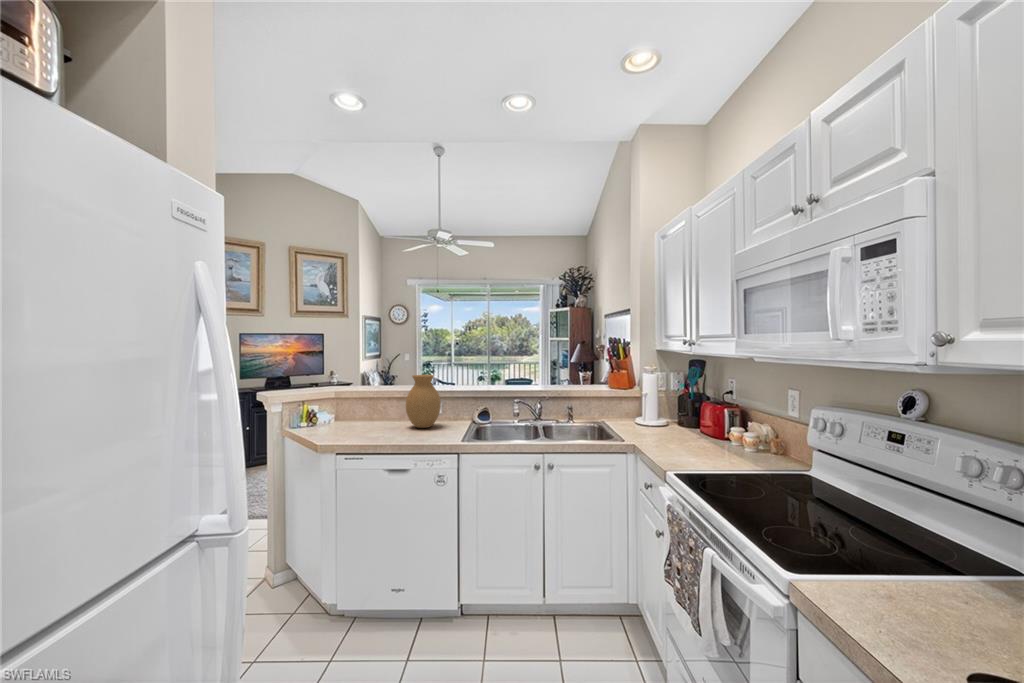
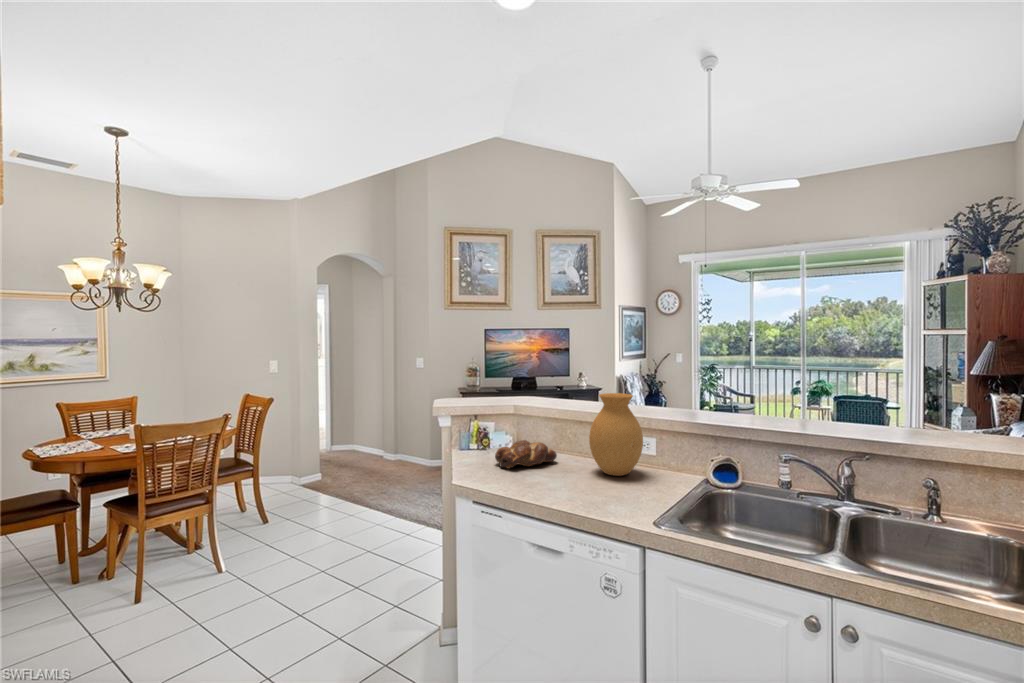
bread loaf: none [334,413,379,434] -> present [495,440,557,468]

